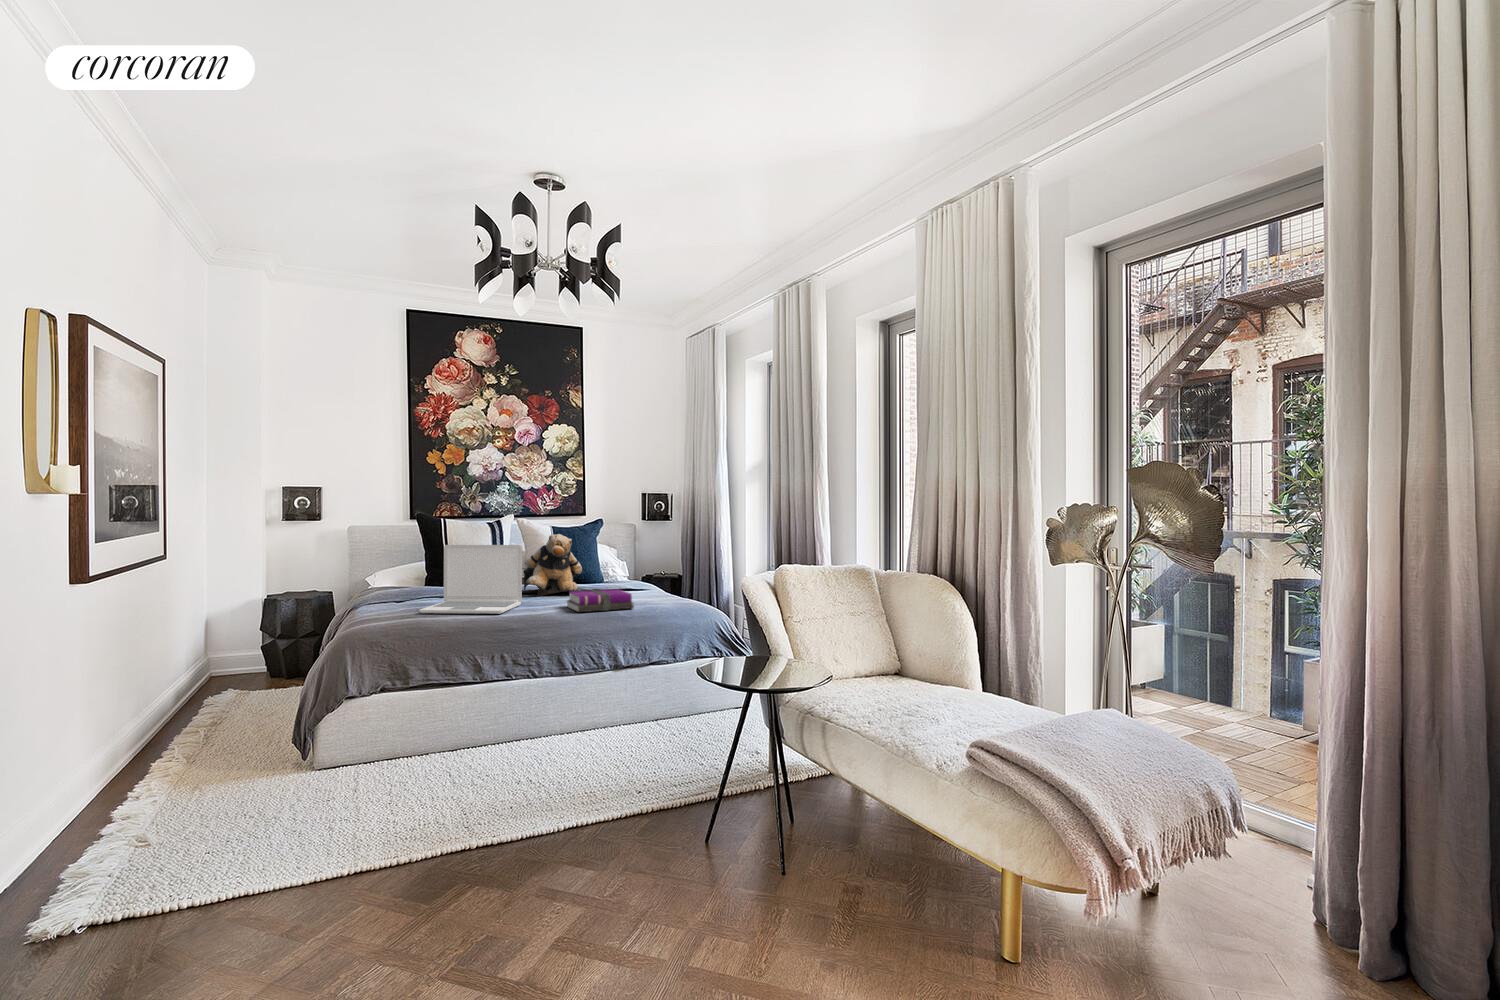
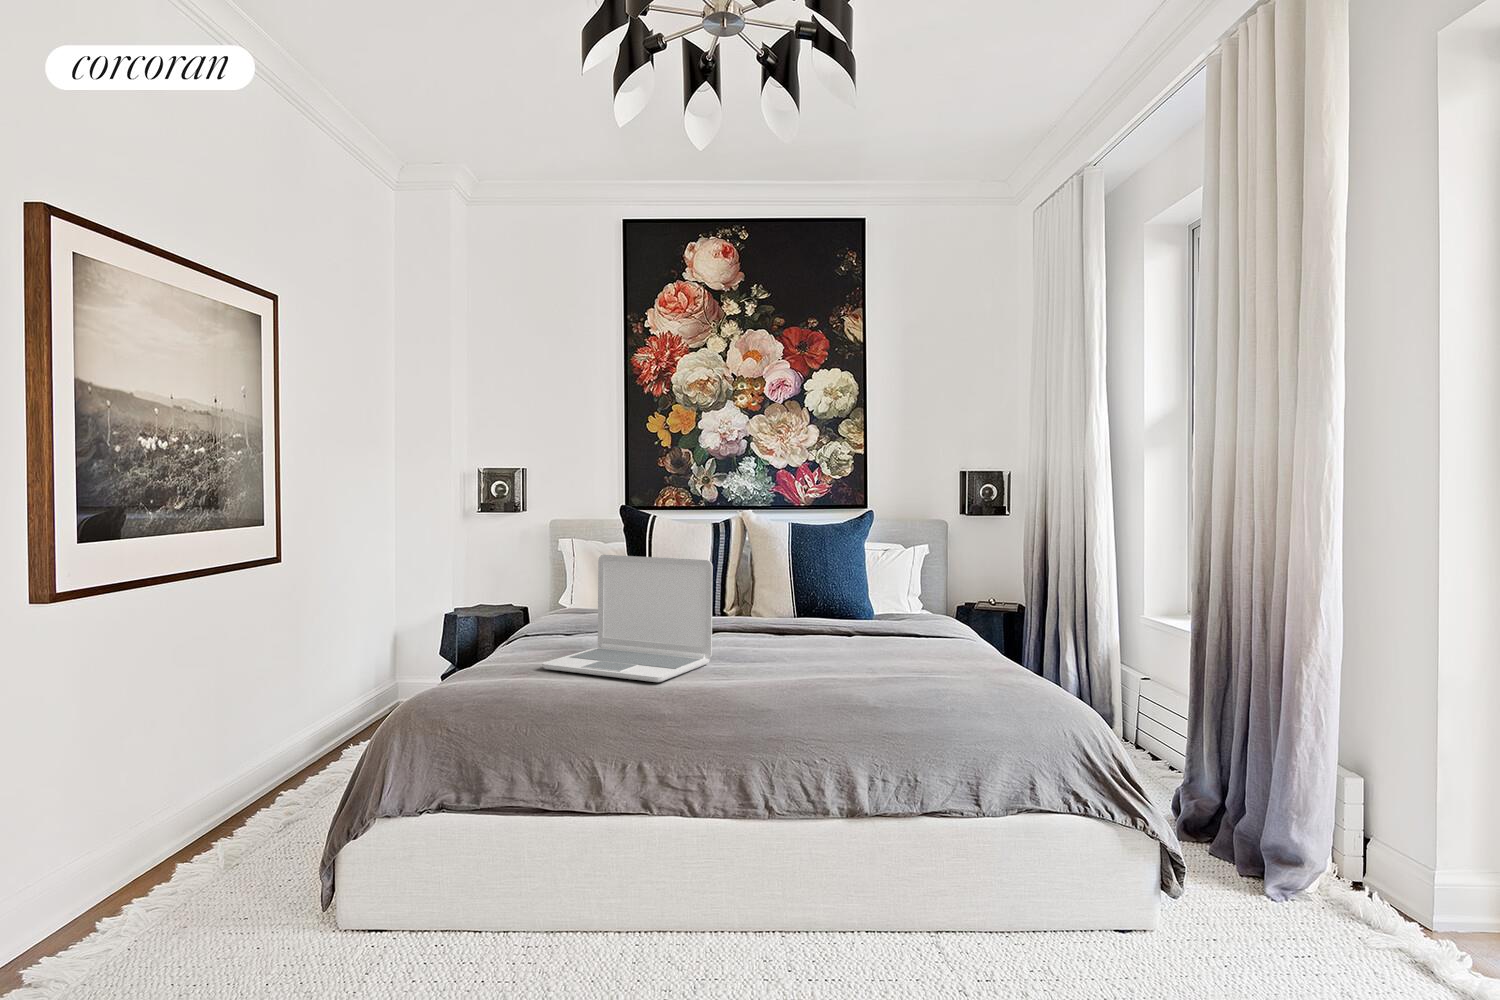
teddy bear: present [523,534,582,596] -> none [731,541,829,645]
notebook: present [567,589,634,612] -> none [781,648,899,692]

